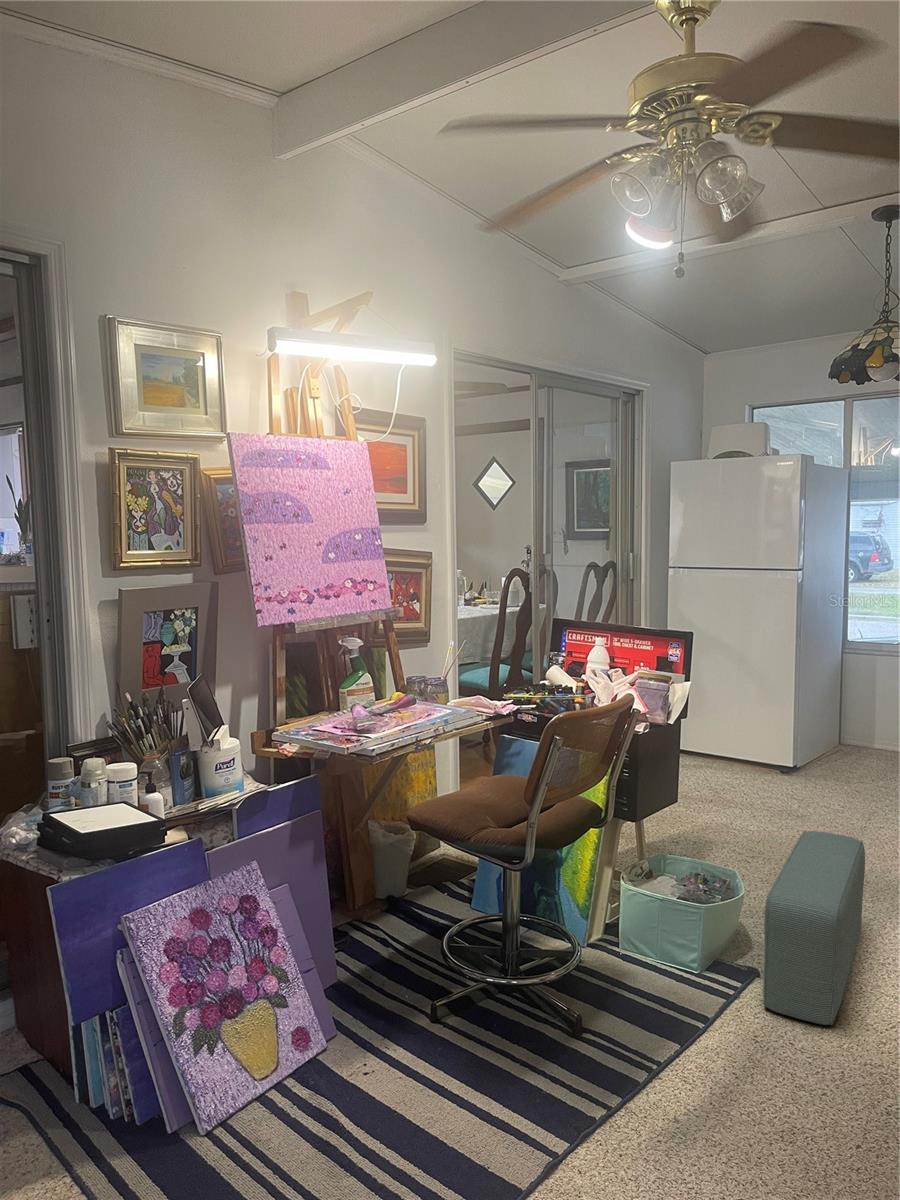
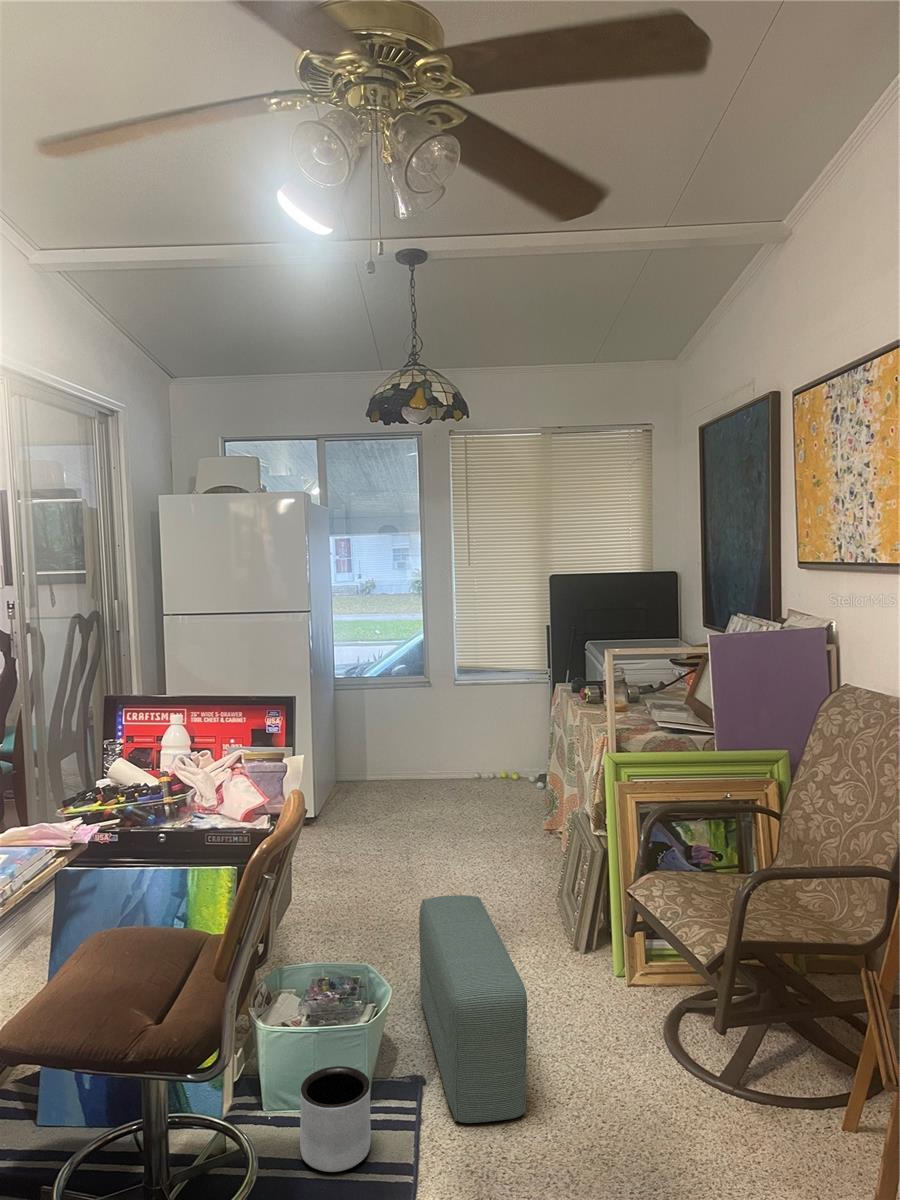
planter: none [627,924,685,1001] -> present [300,1066,371,1172]

